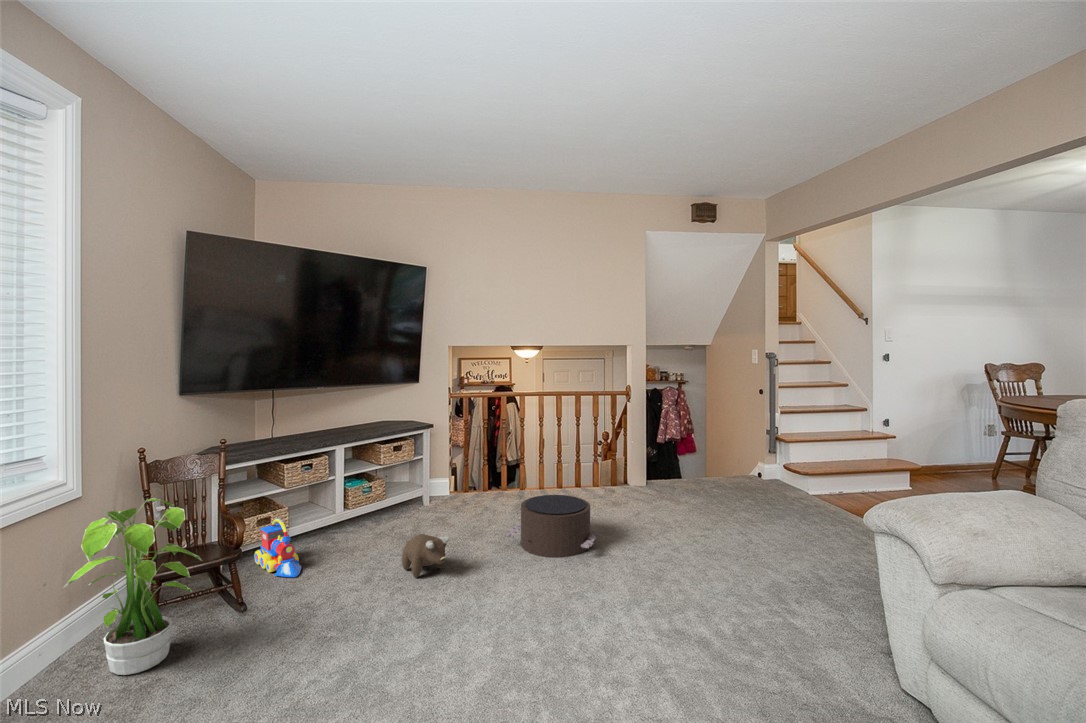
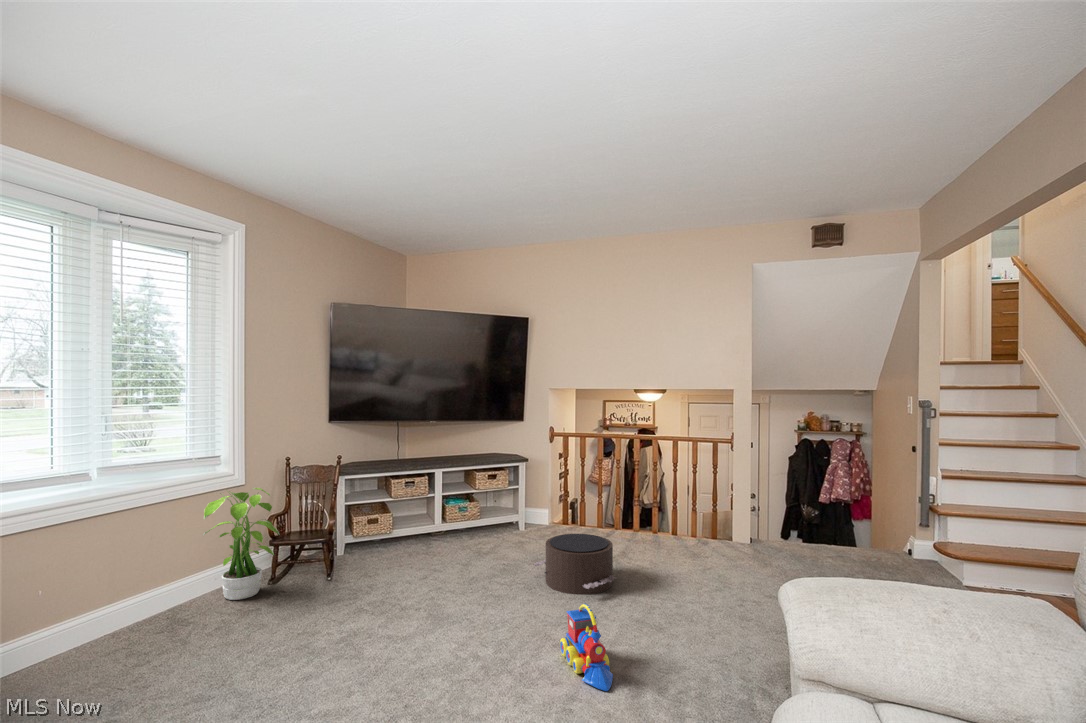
toy train: present [254,518,302,577] -> present [560,603,613,691]
plush toy: present [402,534,449,578] -> none [435,548,469,583]

